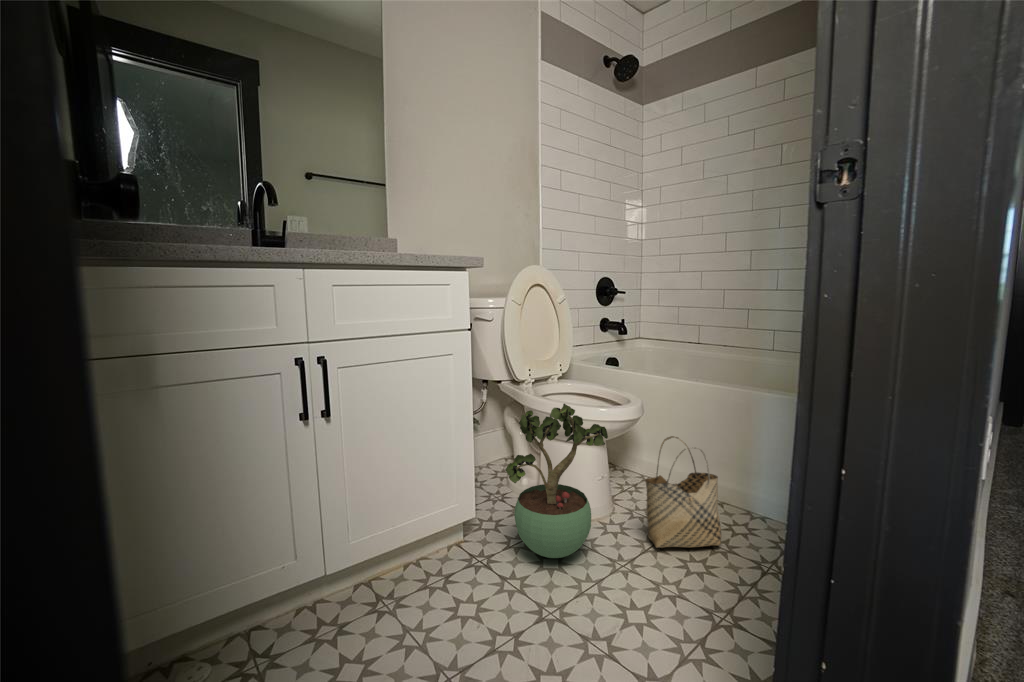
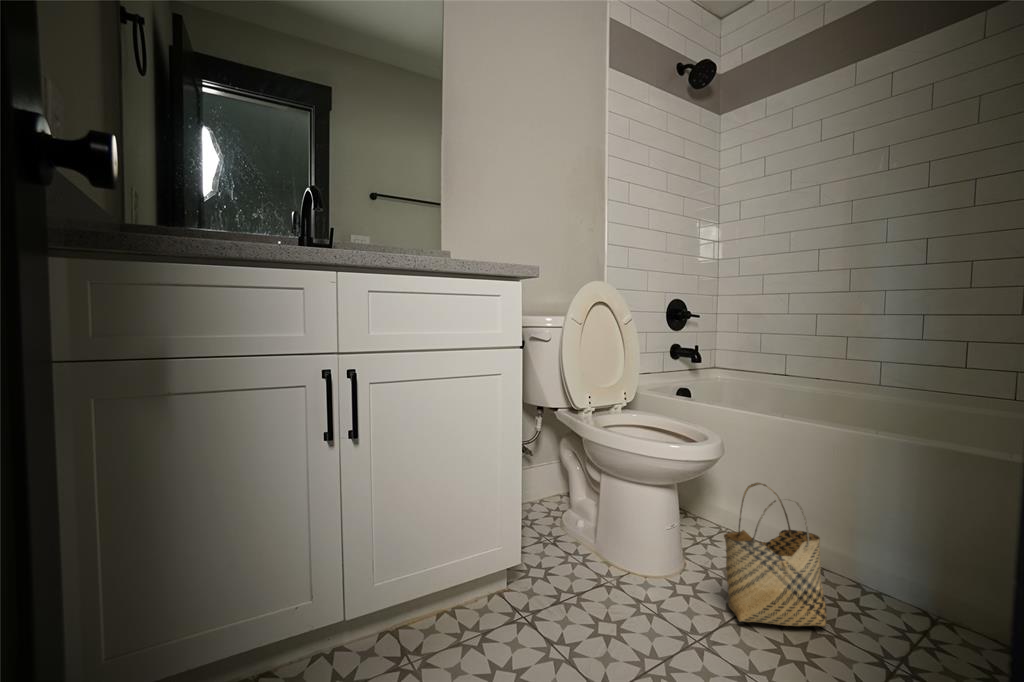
potted plant: present [505,404,608,558] -> none [554,438,676,623]

